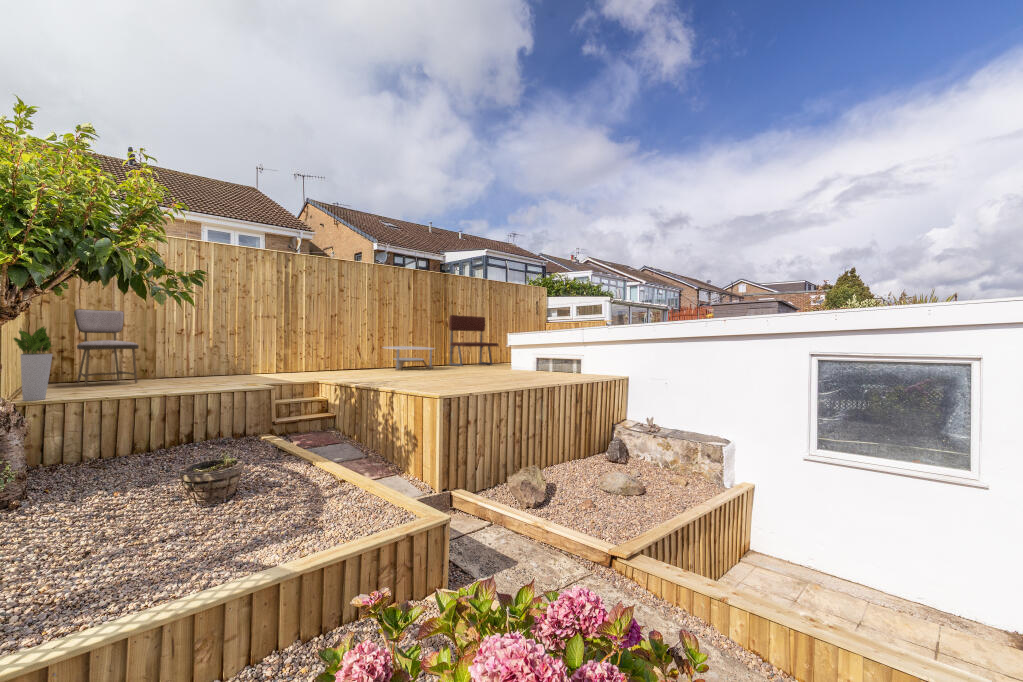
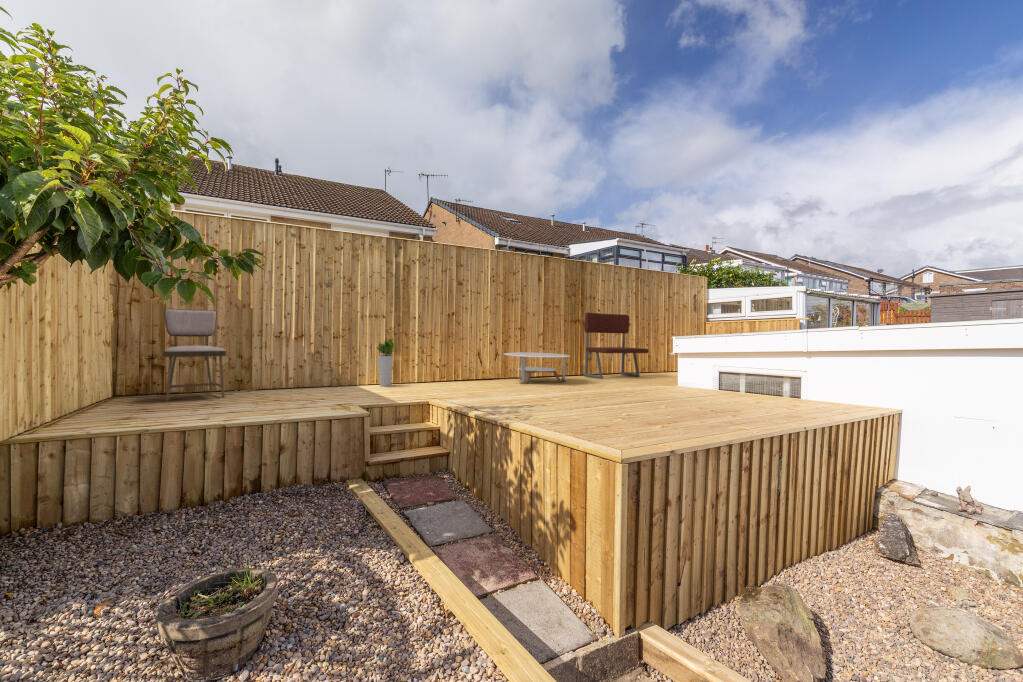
planter: present [14,326,52,401] -> present [377,338,395,386]

